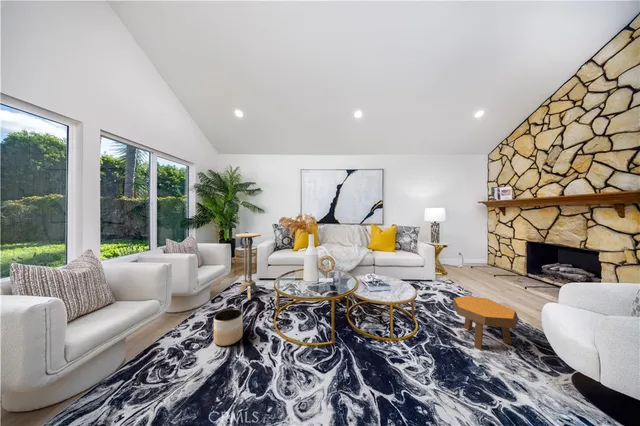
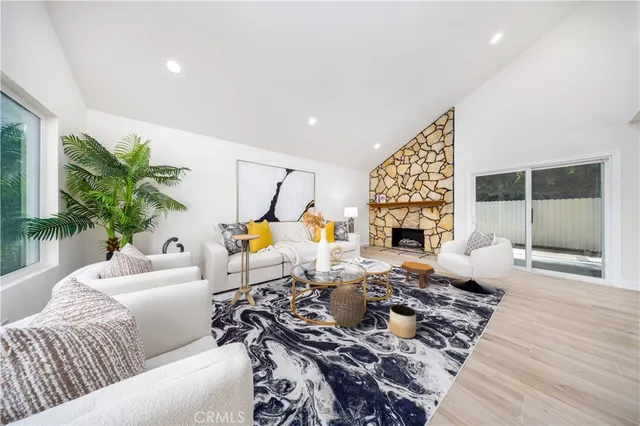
woven basket: none [270,297,313,352] -> present [330,283,365,327]
planter: present [214,309,243,346] -> present [389,304,416,338]

